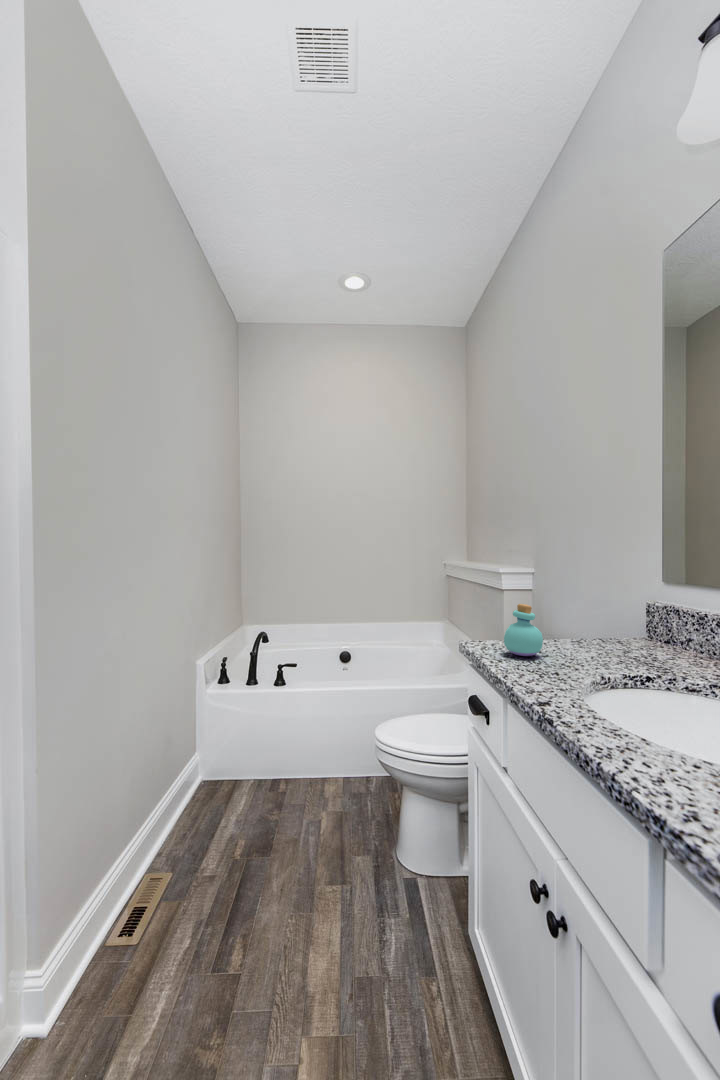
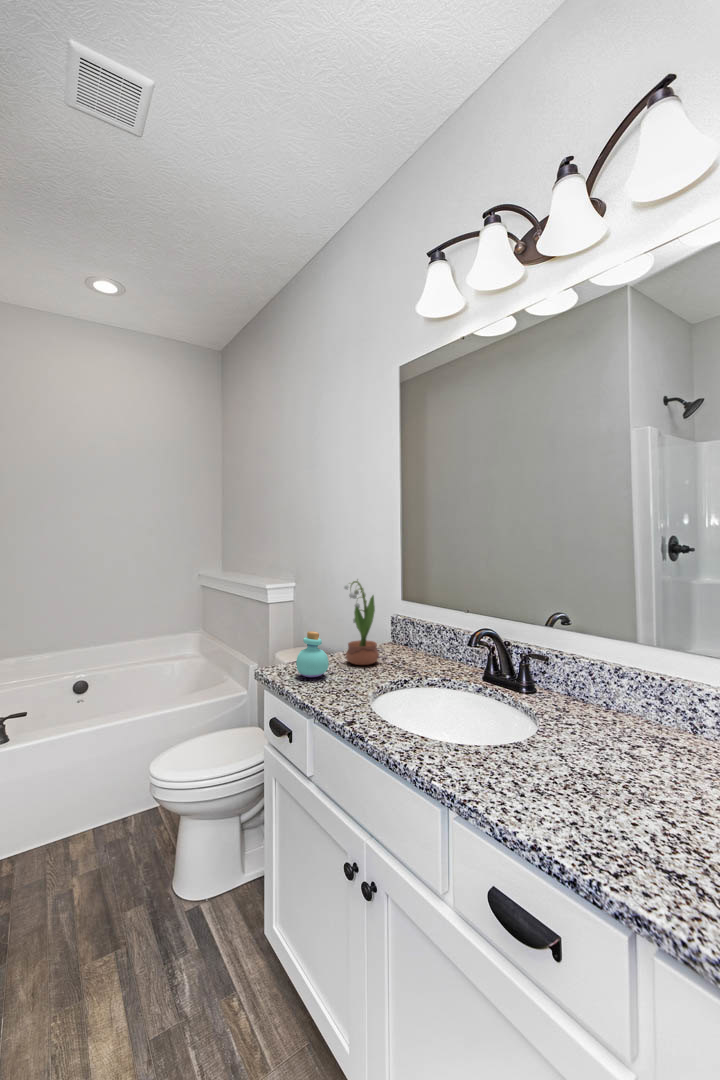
potted flower: none [572,550,618,654] -> present [344,581,379,665]

